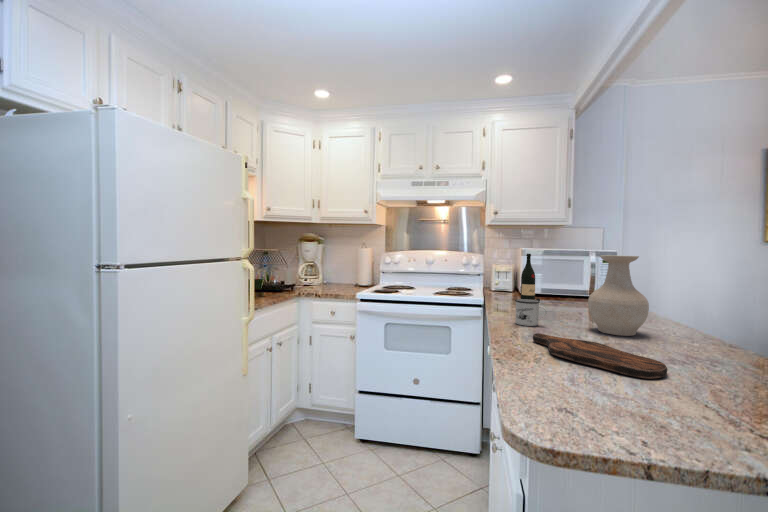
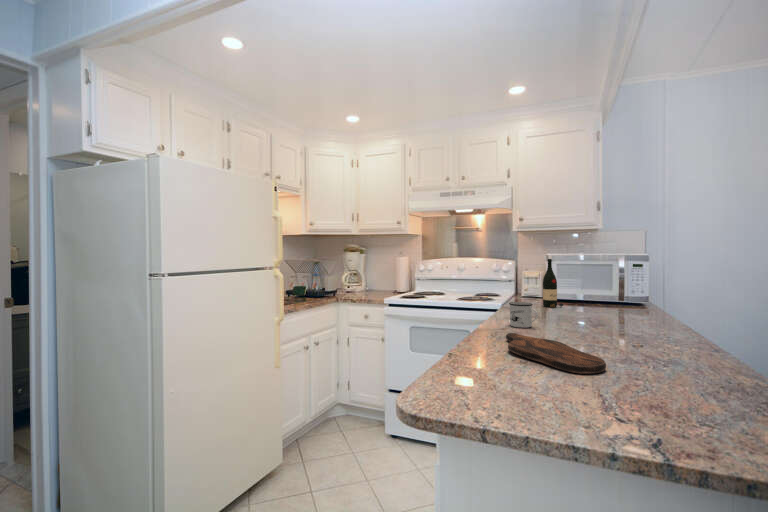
vase: present [588,255,649,336] -> none [579,259,639,339]

